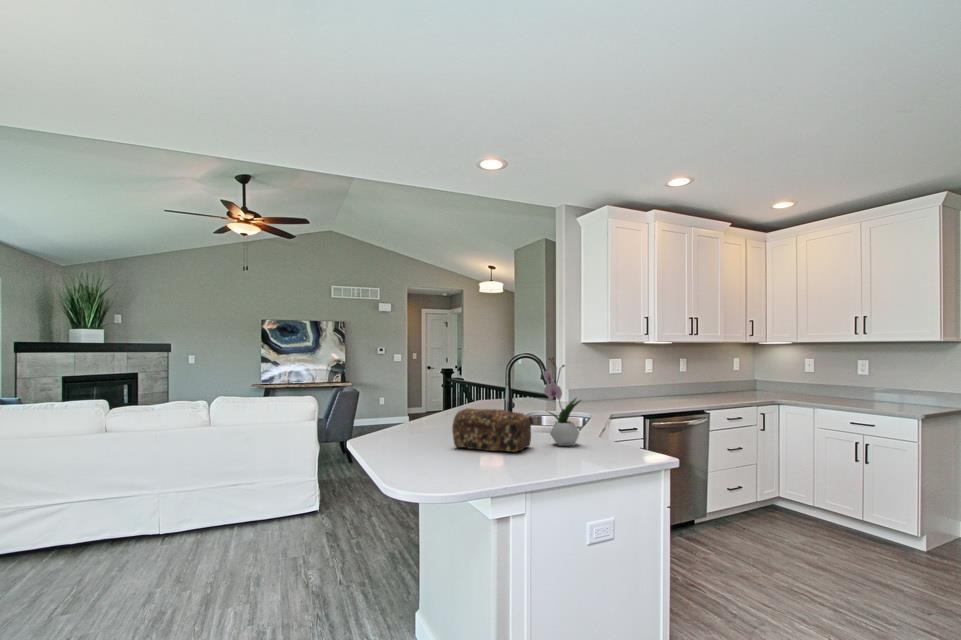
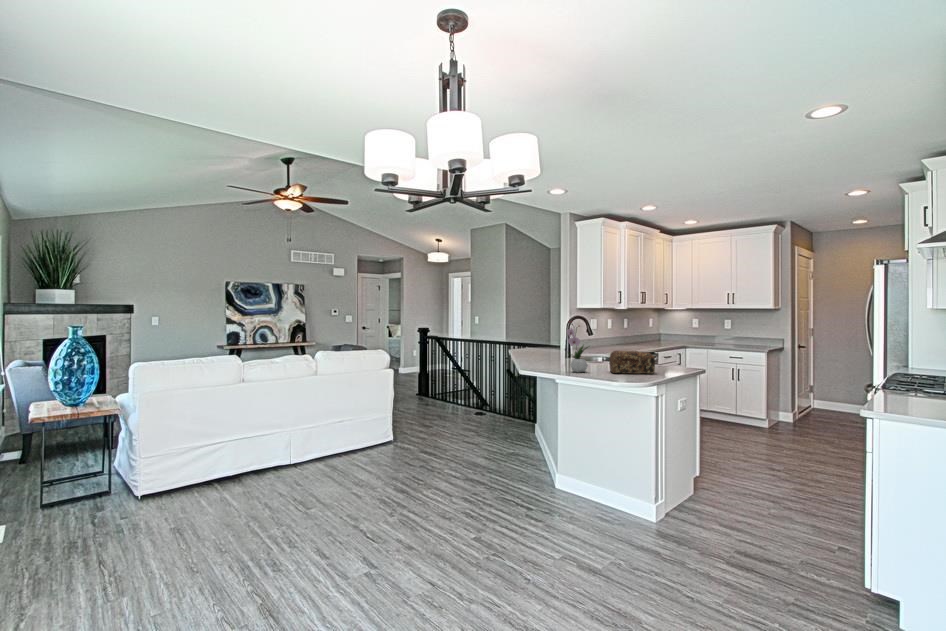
flower arrangement: present [544,357,581,446] -> present [567,321,588,372]

